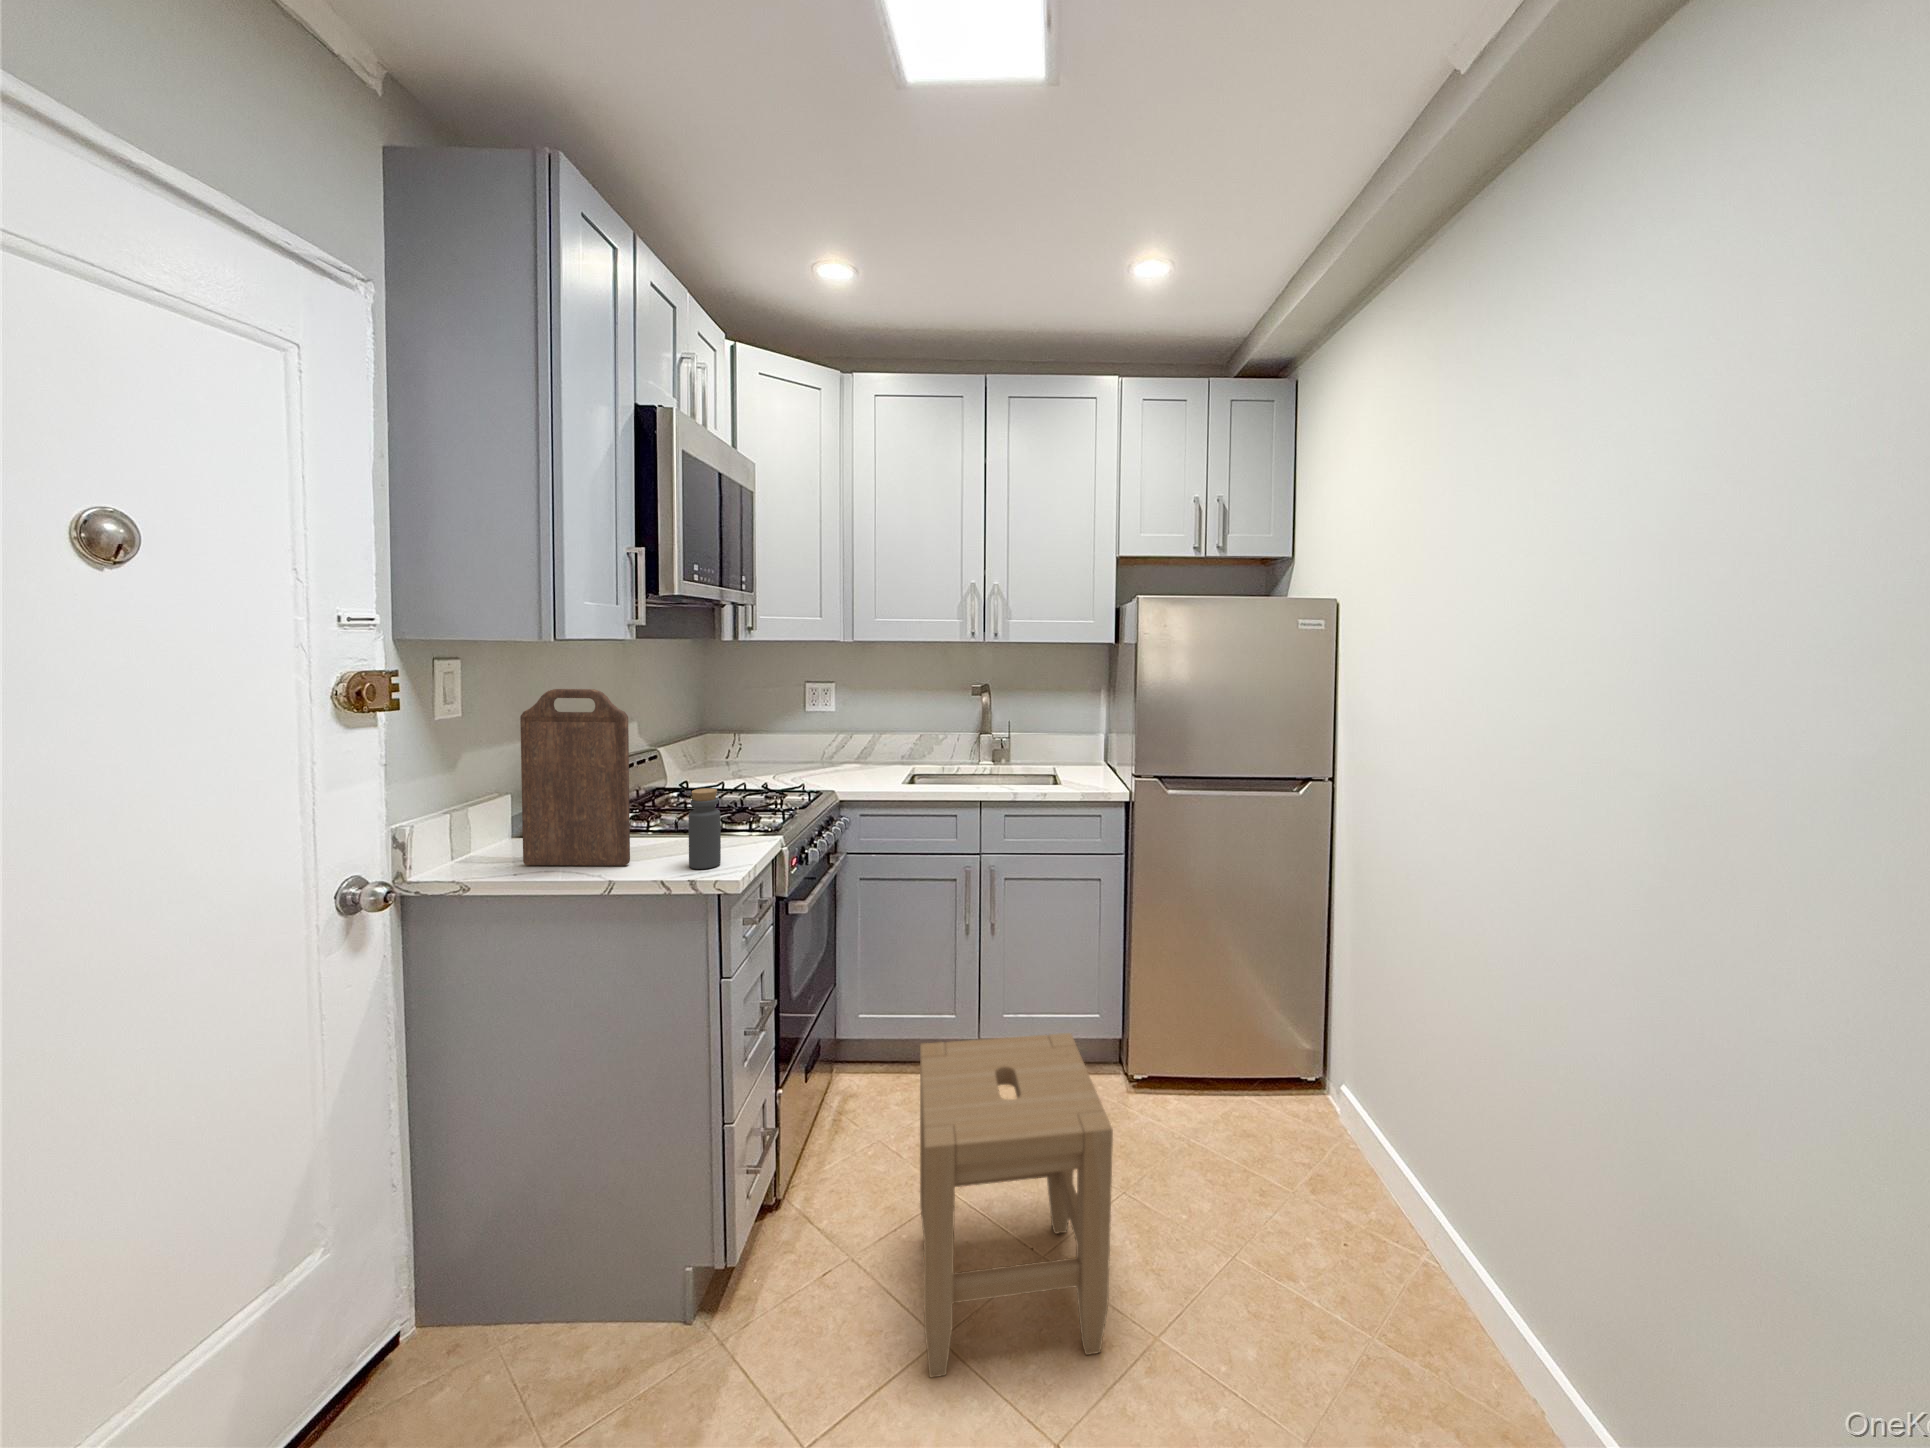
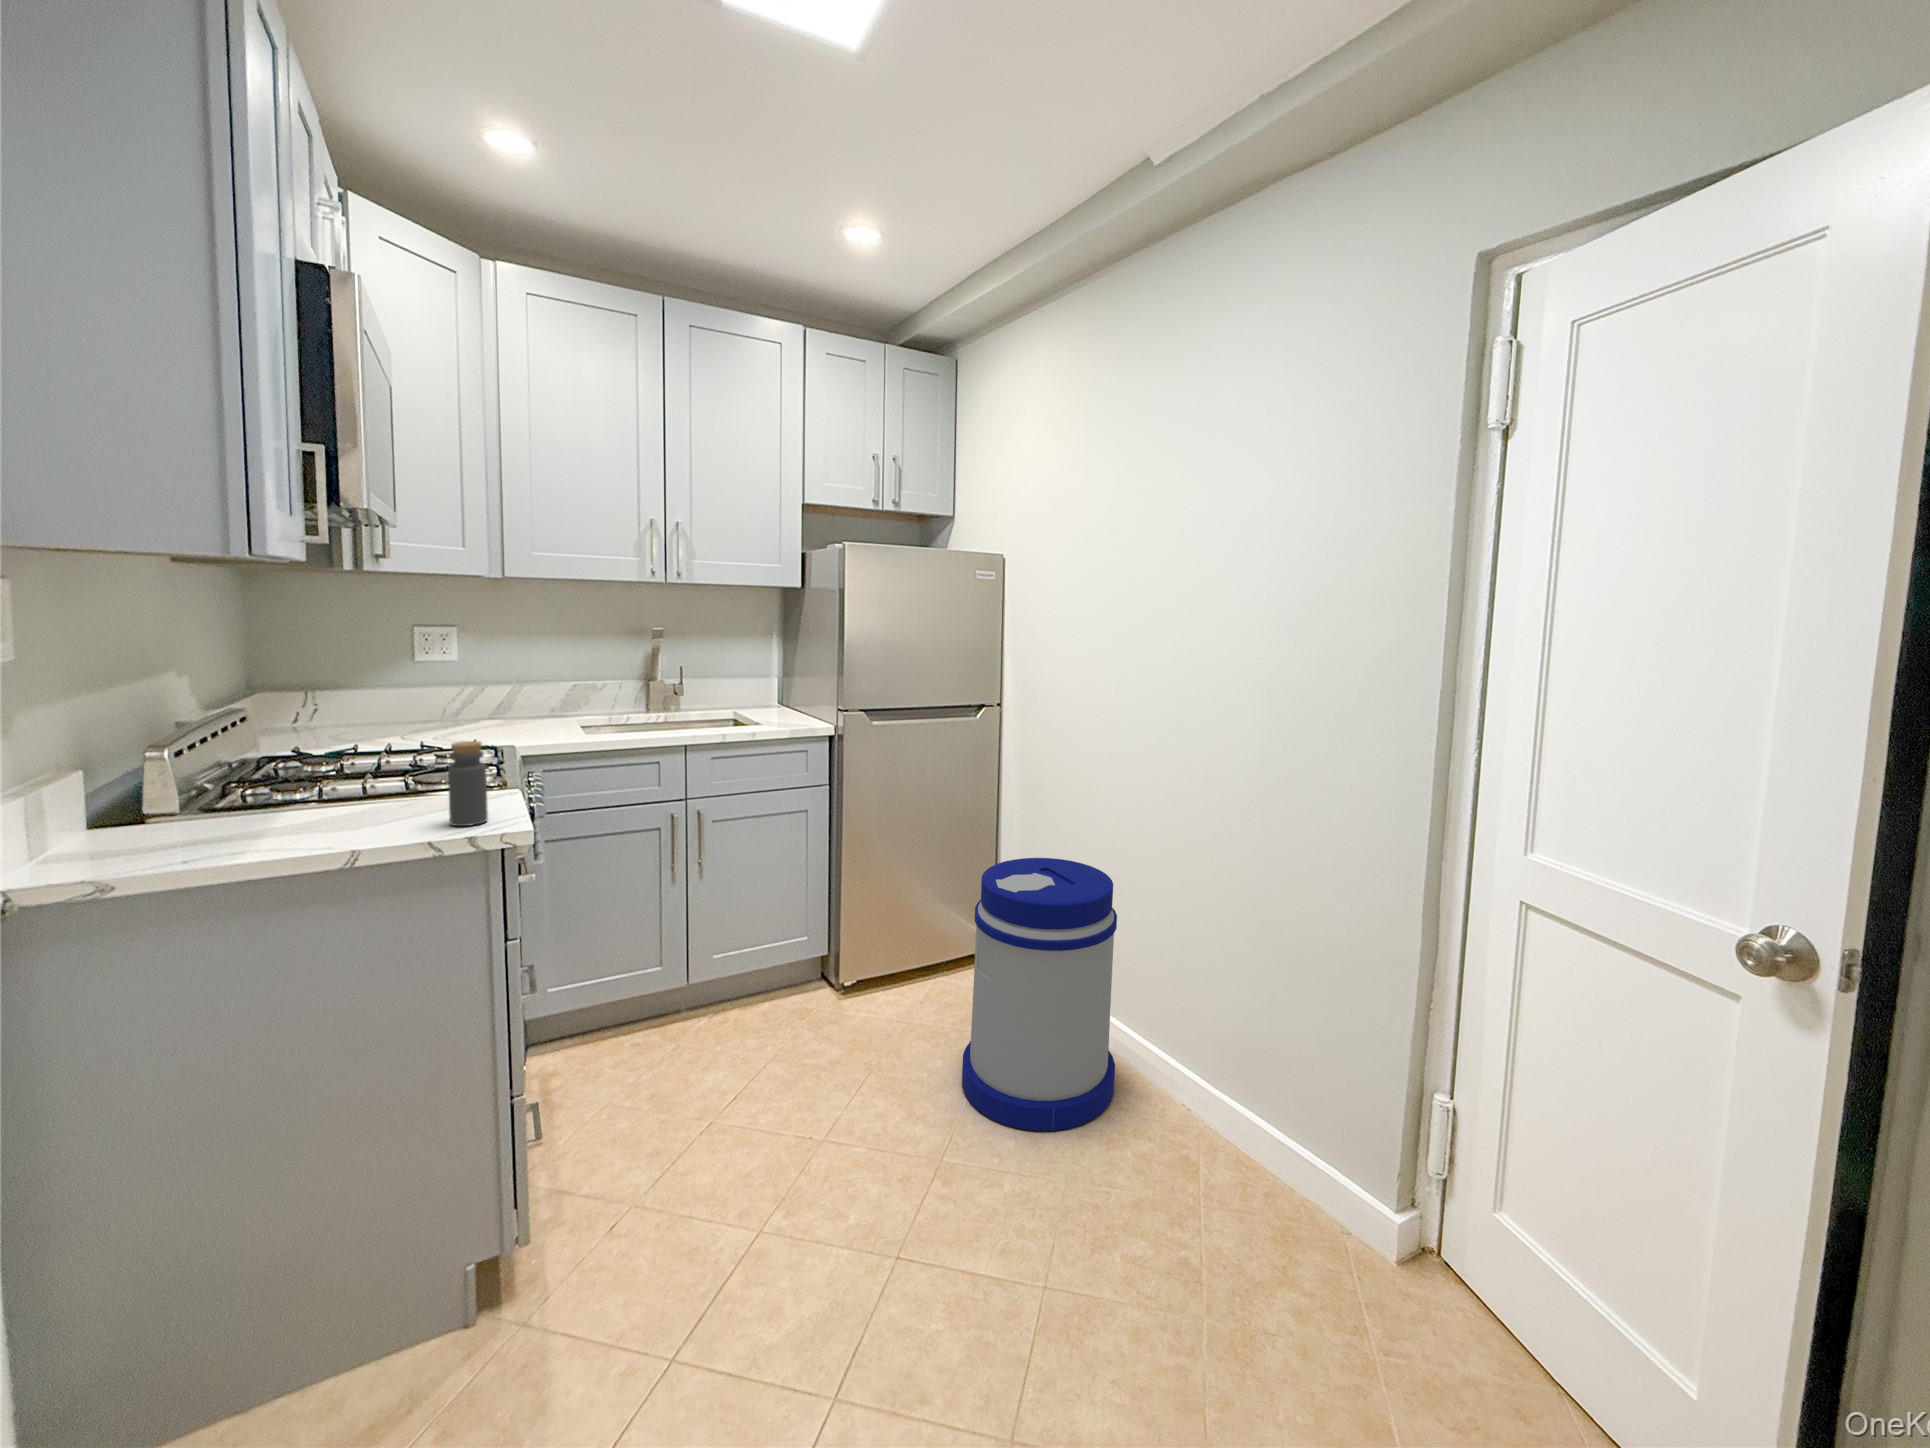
cutting board: present [520,689,630,866] -> none [193,634,366,848]
trash can: none [1234,983,1463,1410] -> present [962,858,1117,1131]
stool: present [920,1033,1113,1378] -> none [690,936,894,1231]

